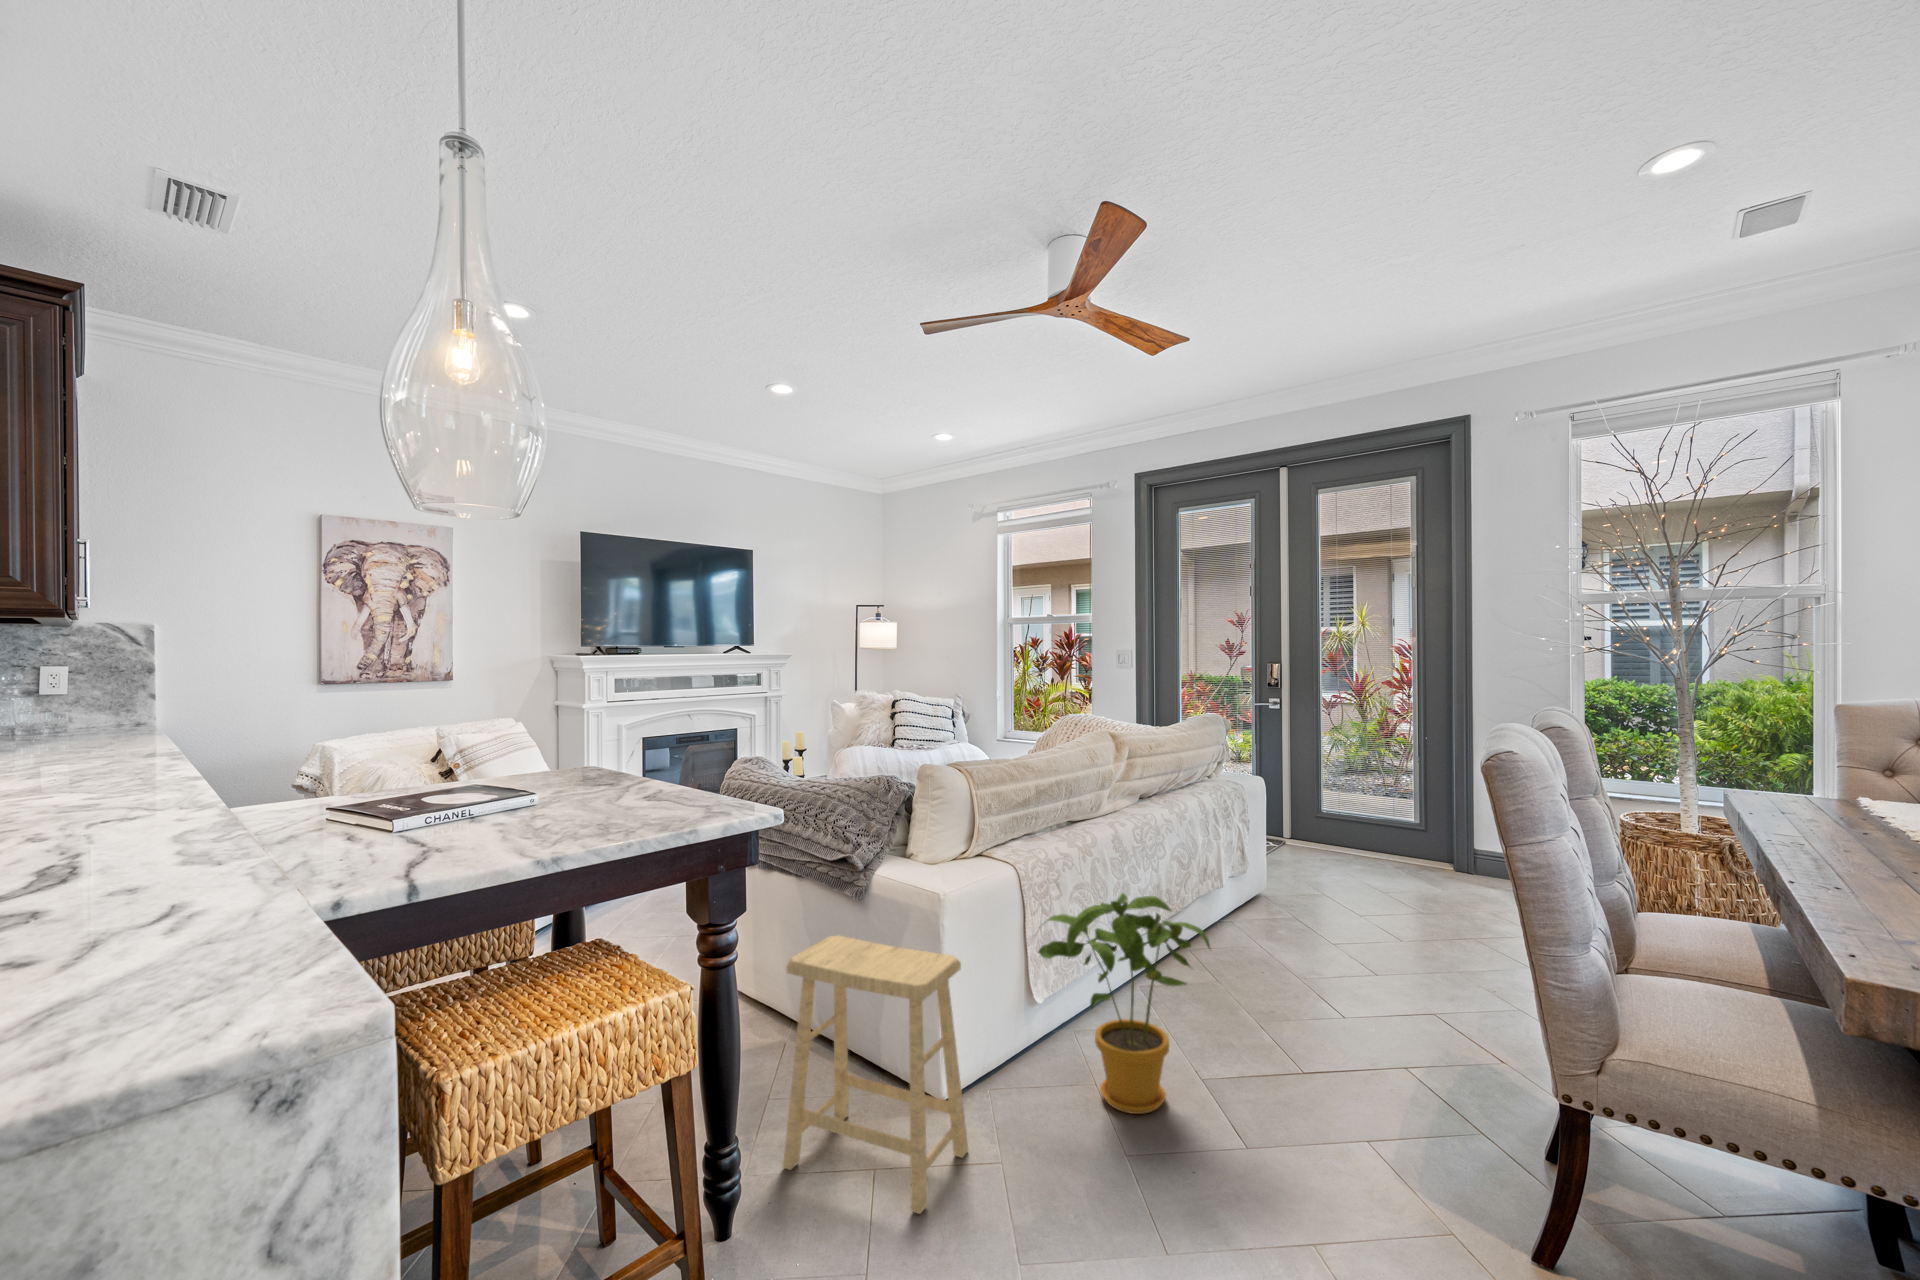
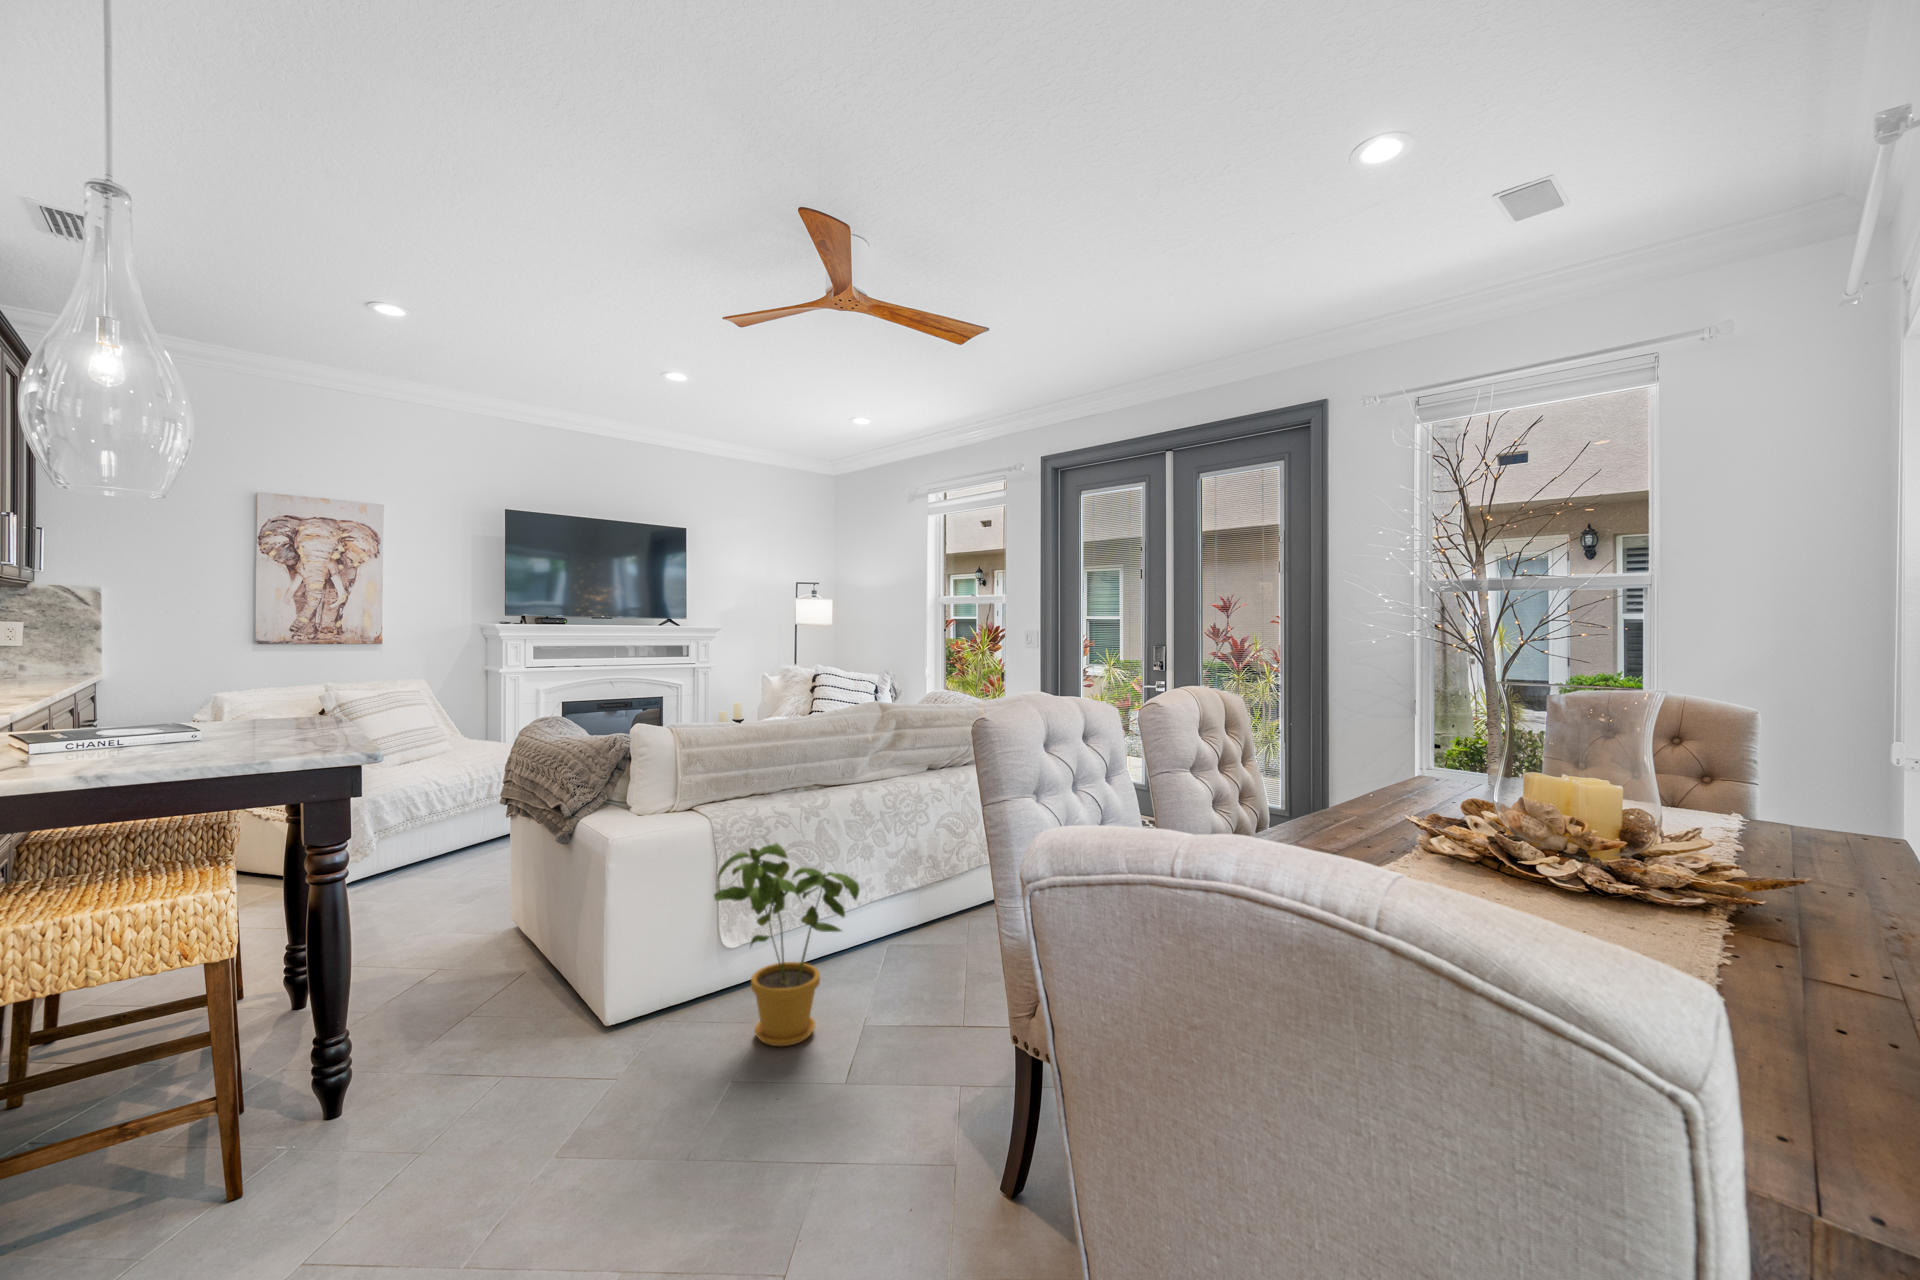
footstool: present [783,935,968,1214] -> none [429,868,599,1112]

